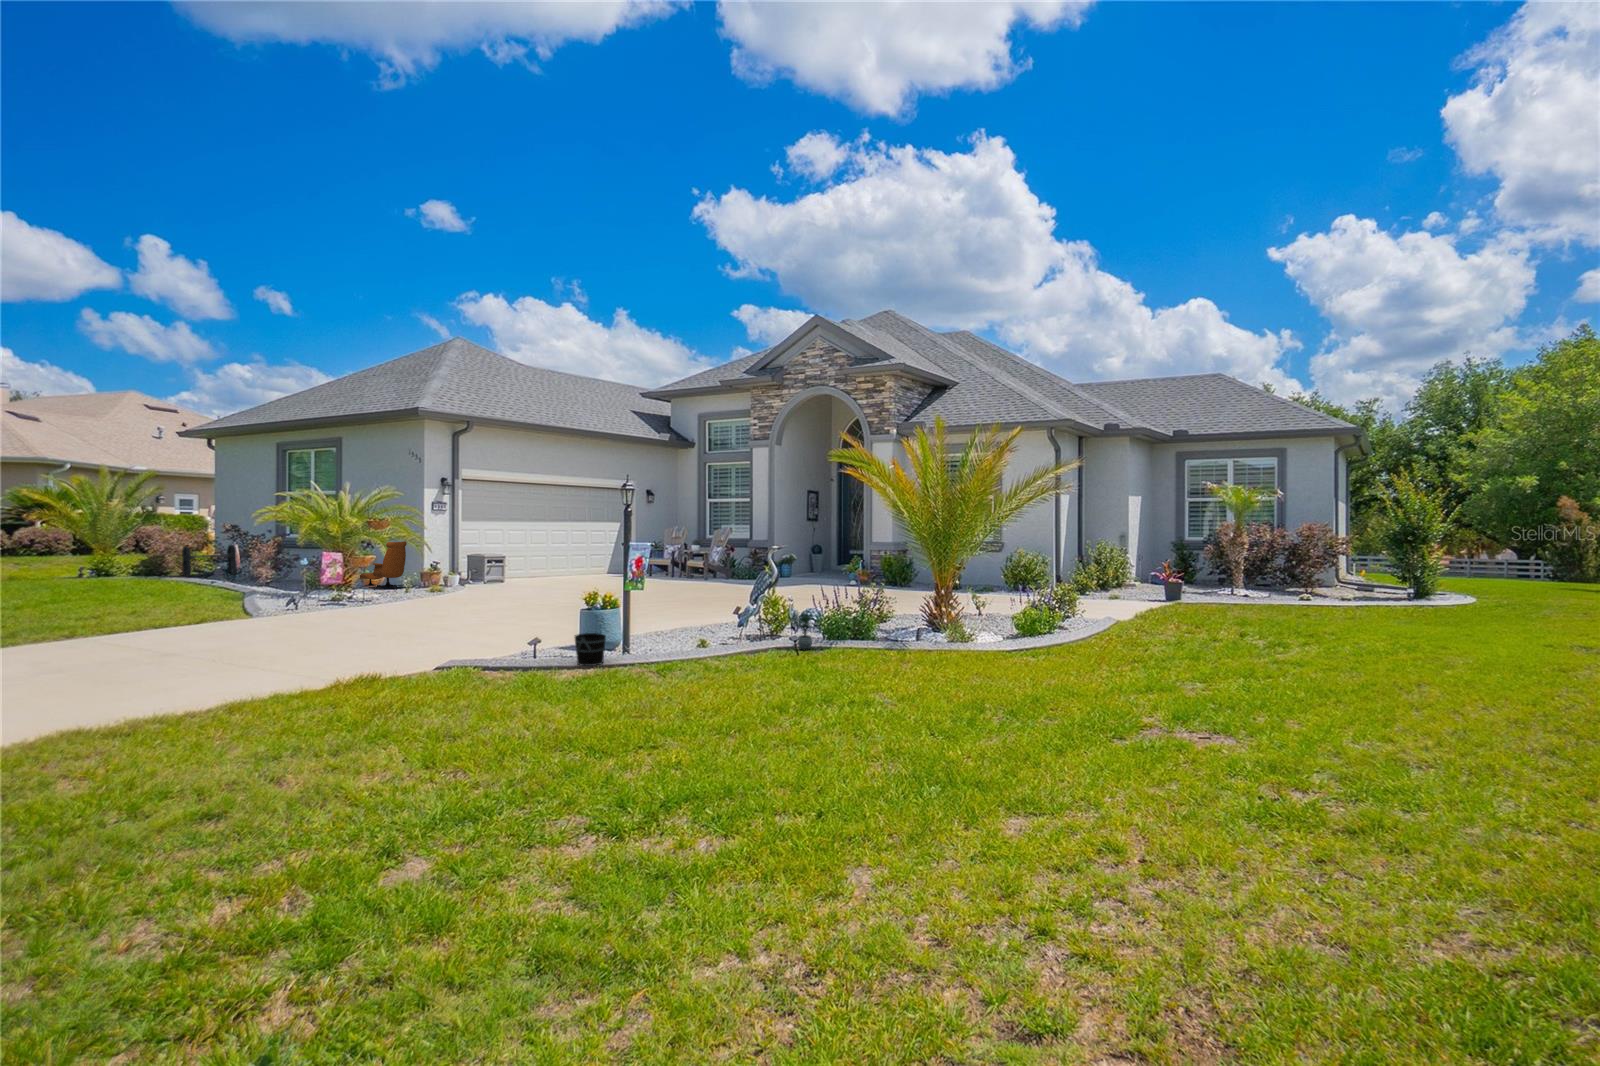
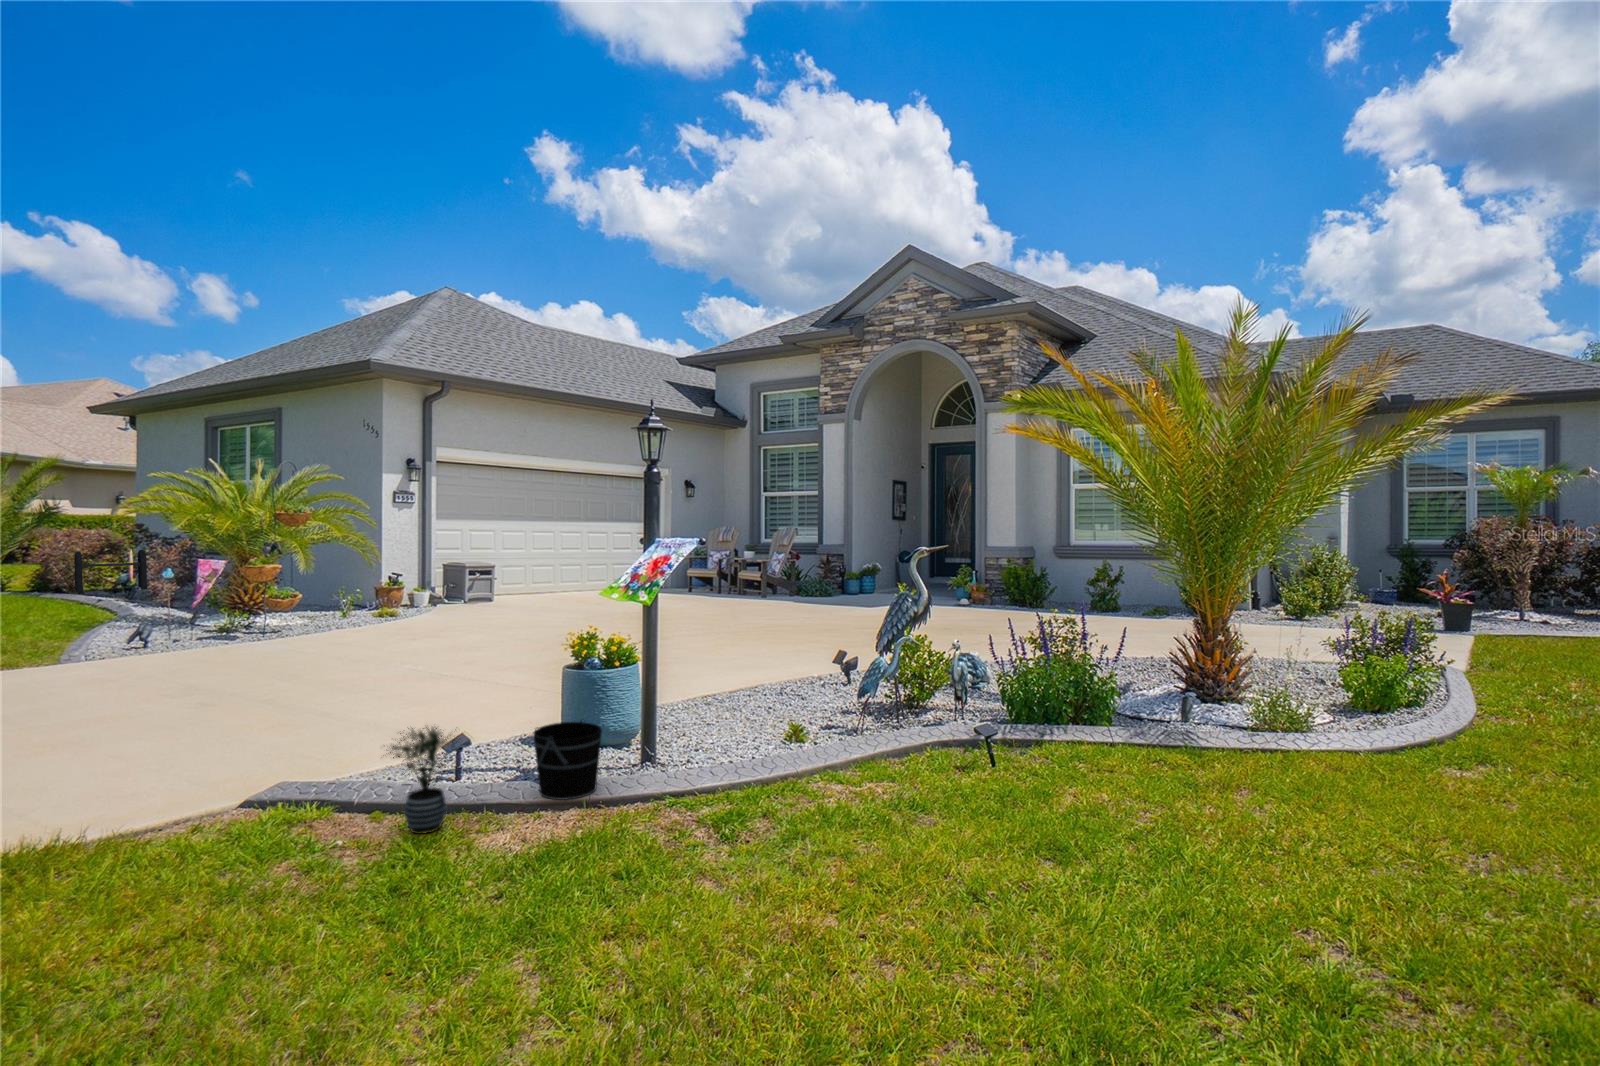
lounge chair: present [360,541,407,590] -> none [283,543,347,612]
potted plant: present [793,614,814,650] -> present [388,727,458,834]

